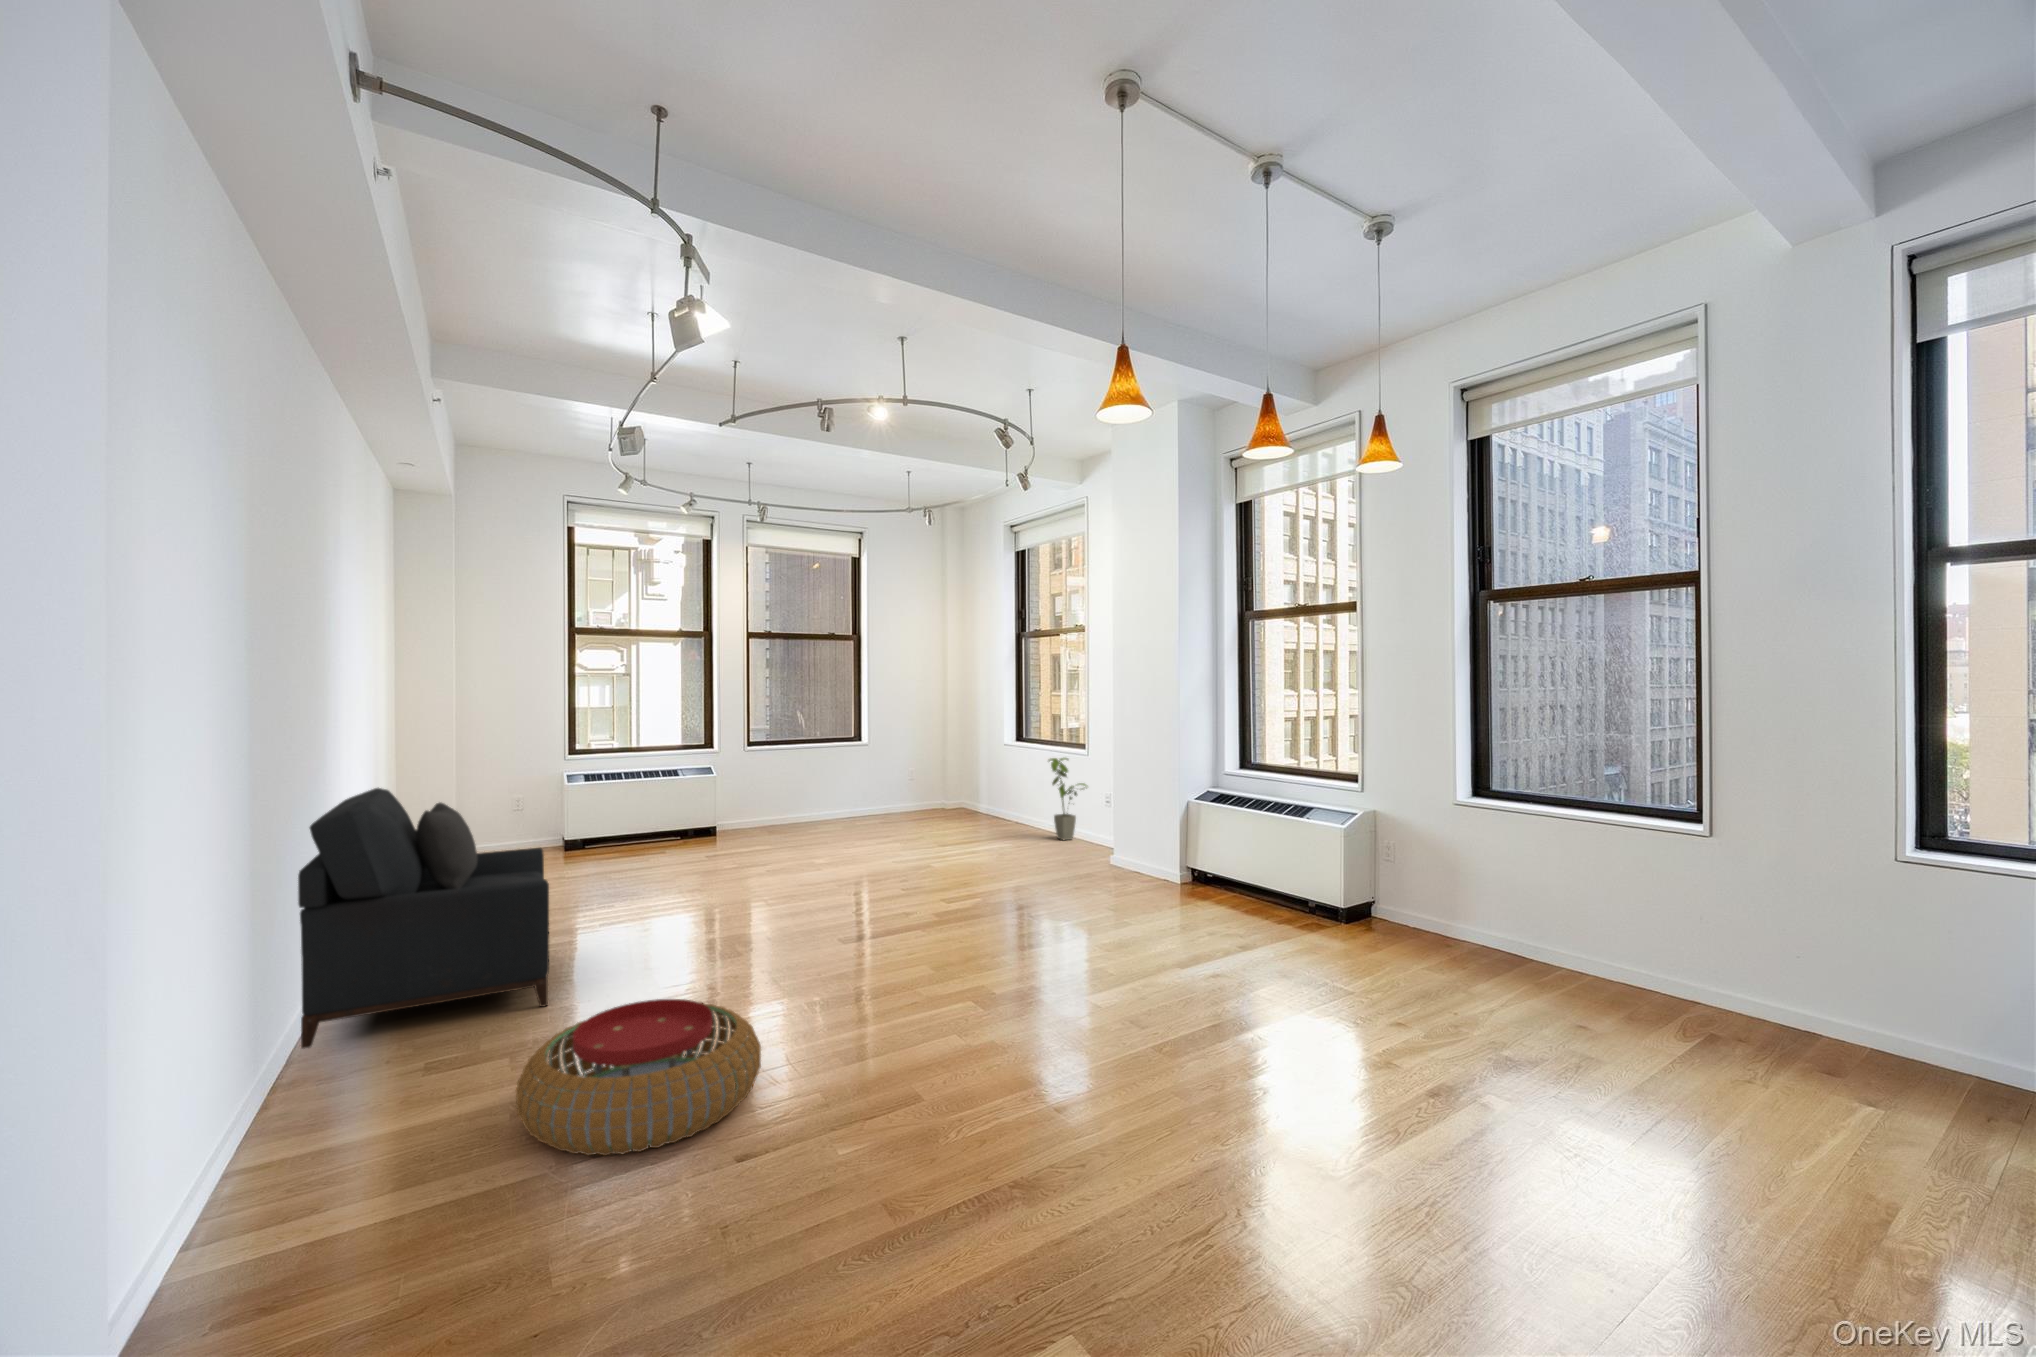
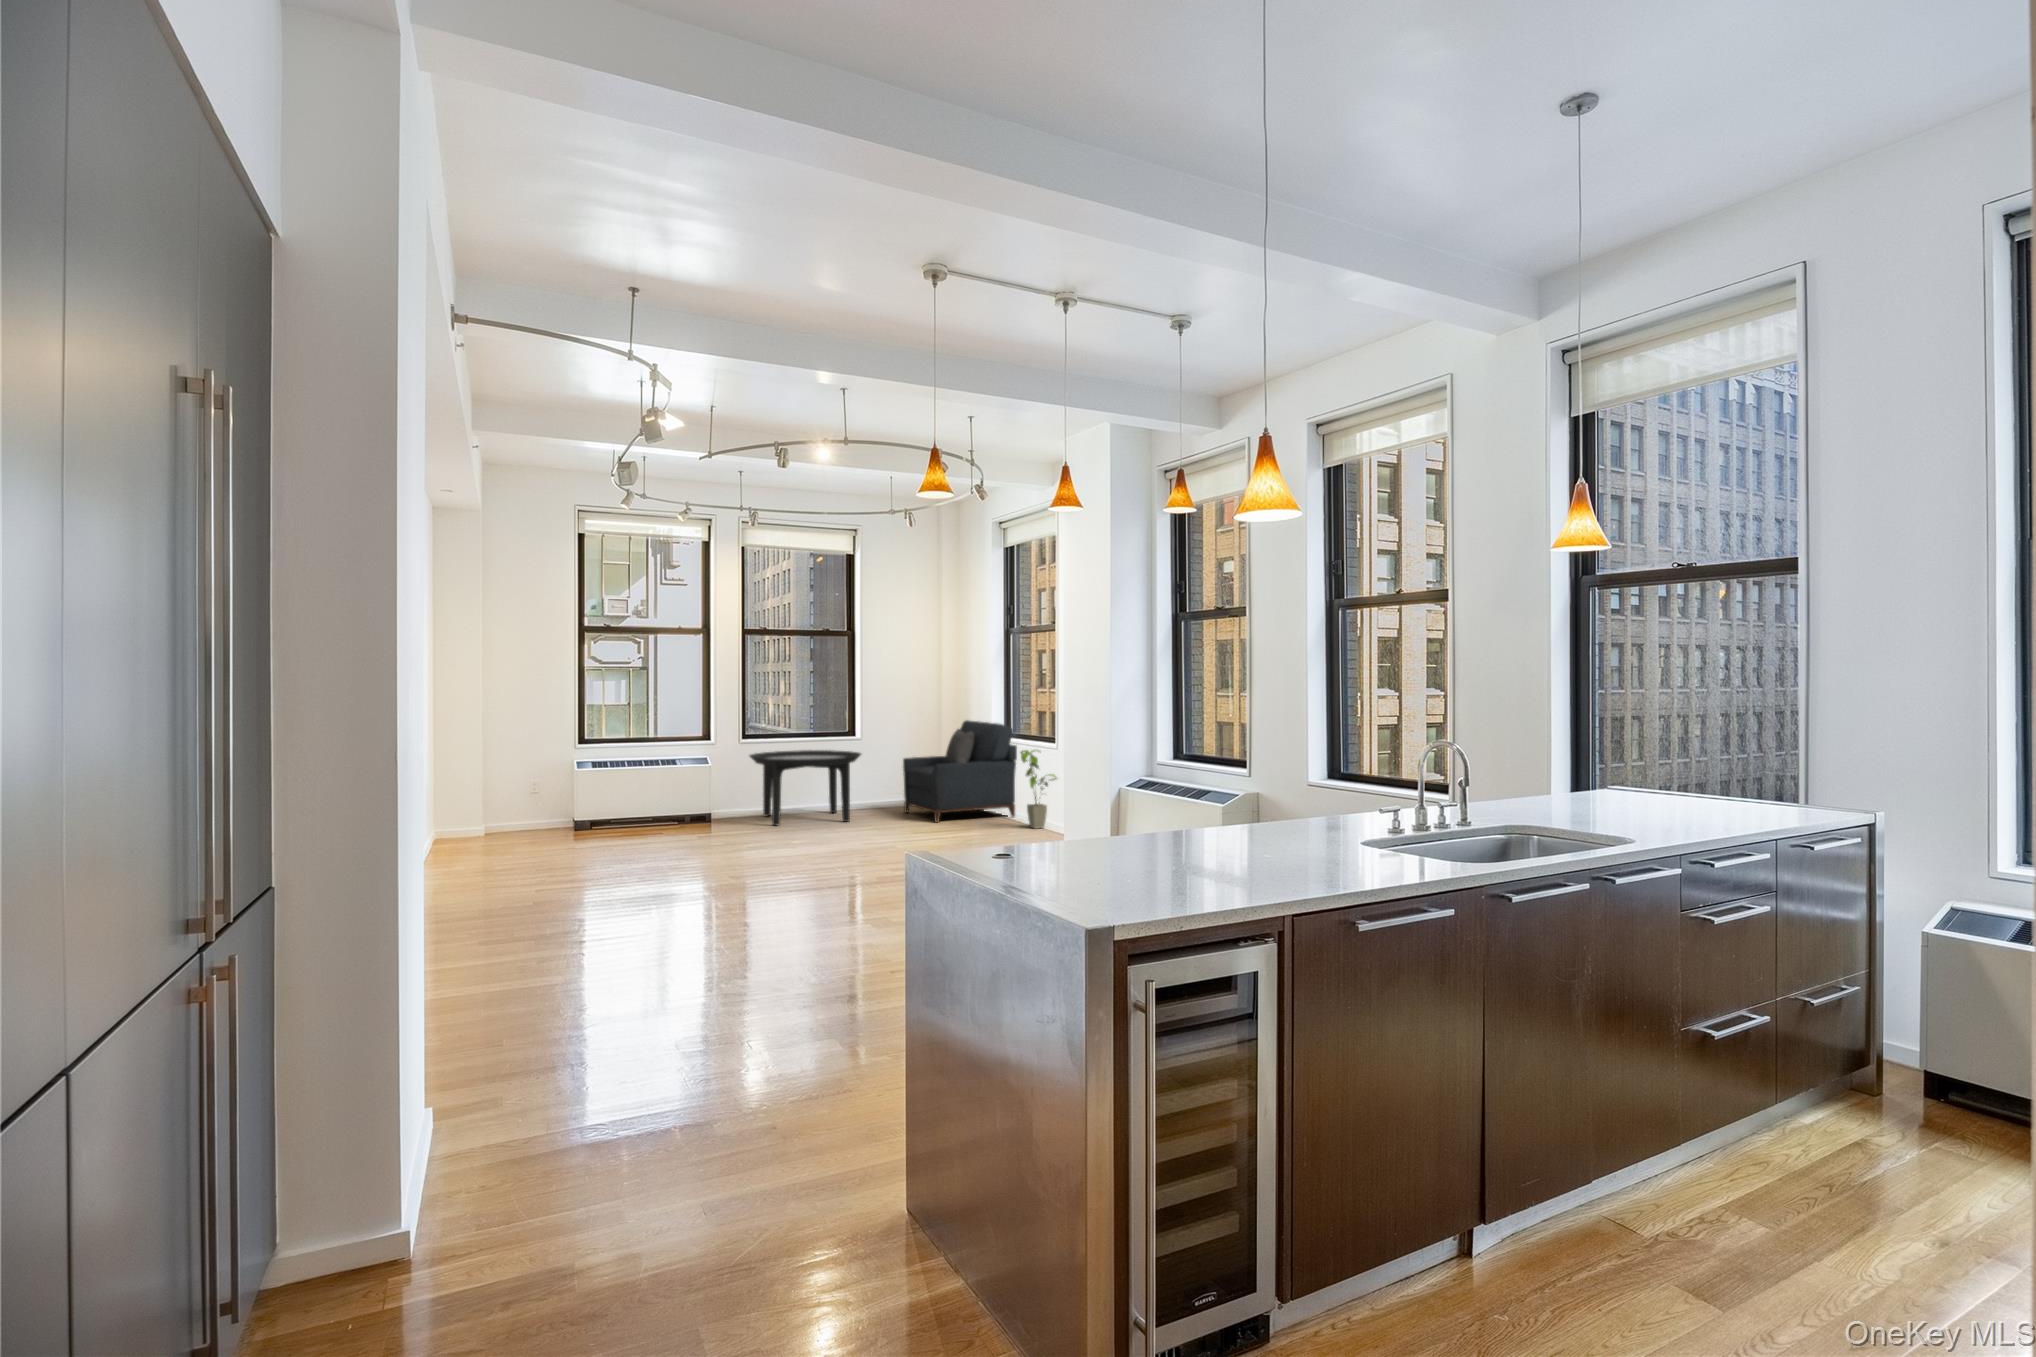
round table: none [753,758,874,841] -> present [750,750,861,826]
armchair: present [298,788,549,1049] -> present [903,720,1017,823]
pouf: present [516,999,761,1156] -> none [543,897,702,976]

